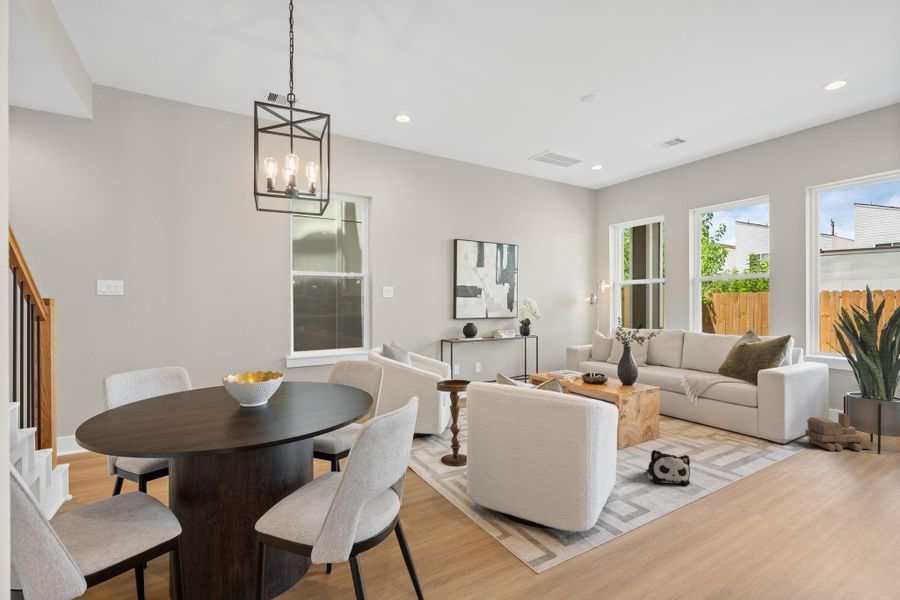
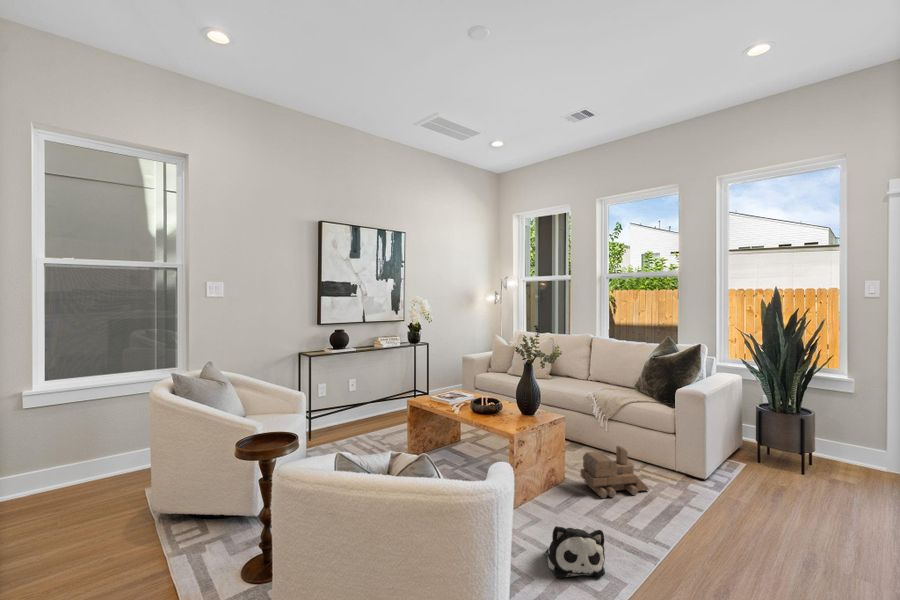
toy train: present [805,413,871,451] -> present [580,446,650,498]

